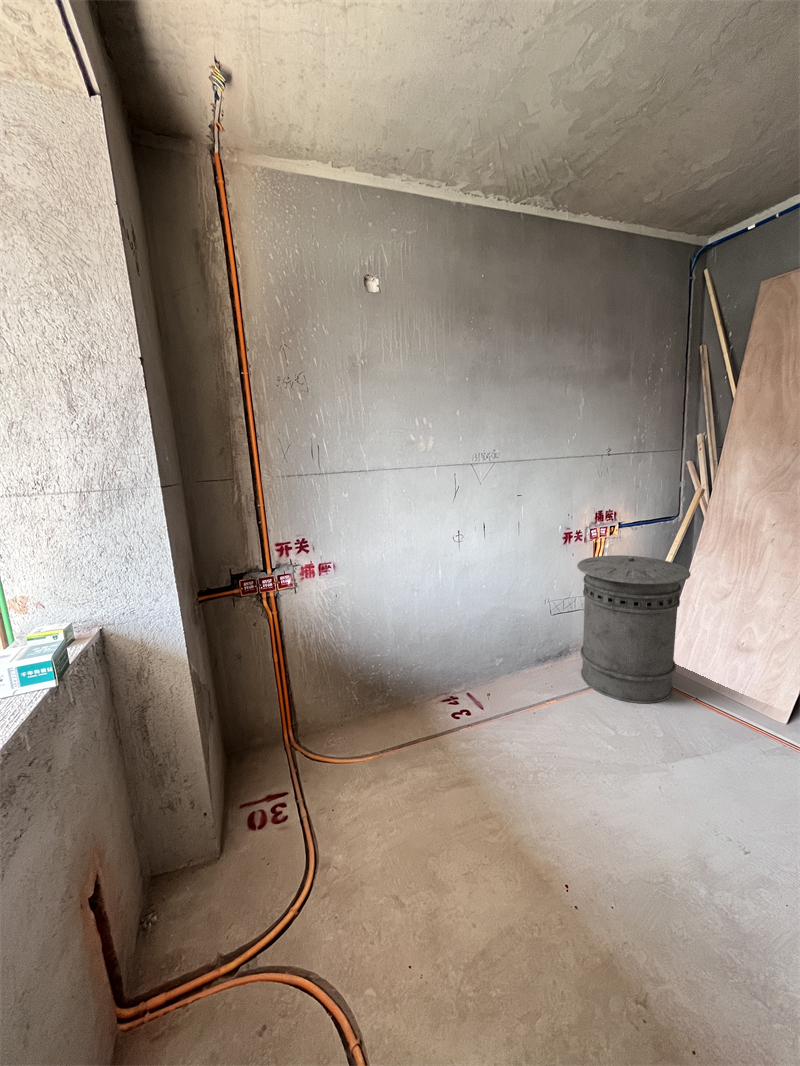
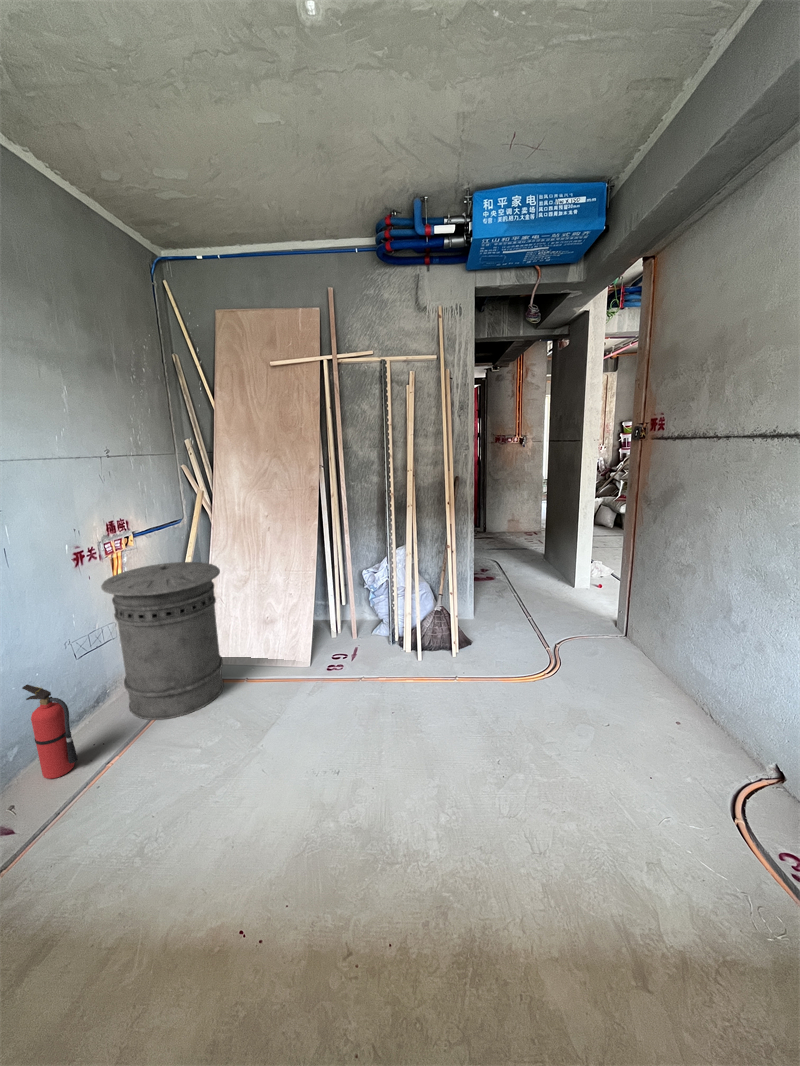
fire extinguisher: none [511,618,532,692] -> present [22,684,78,779]

